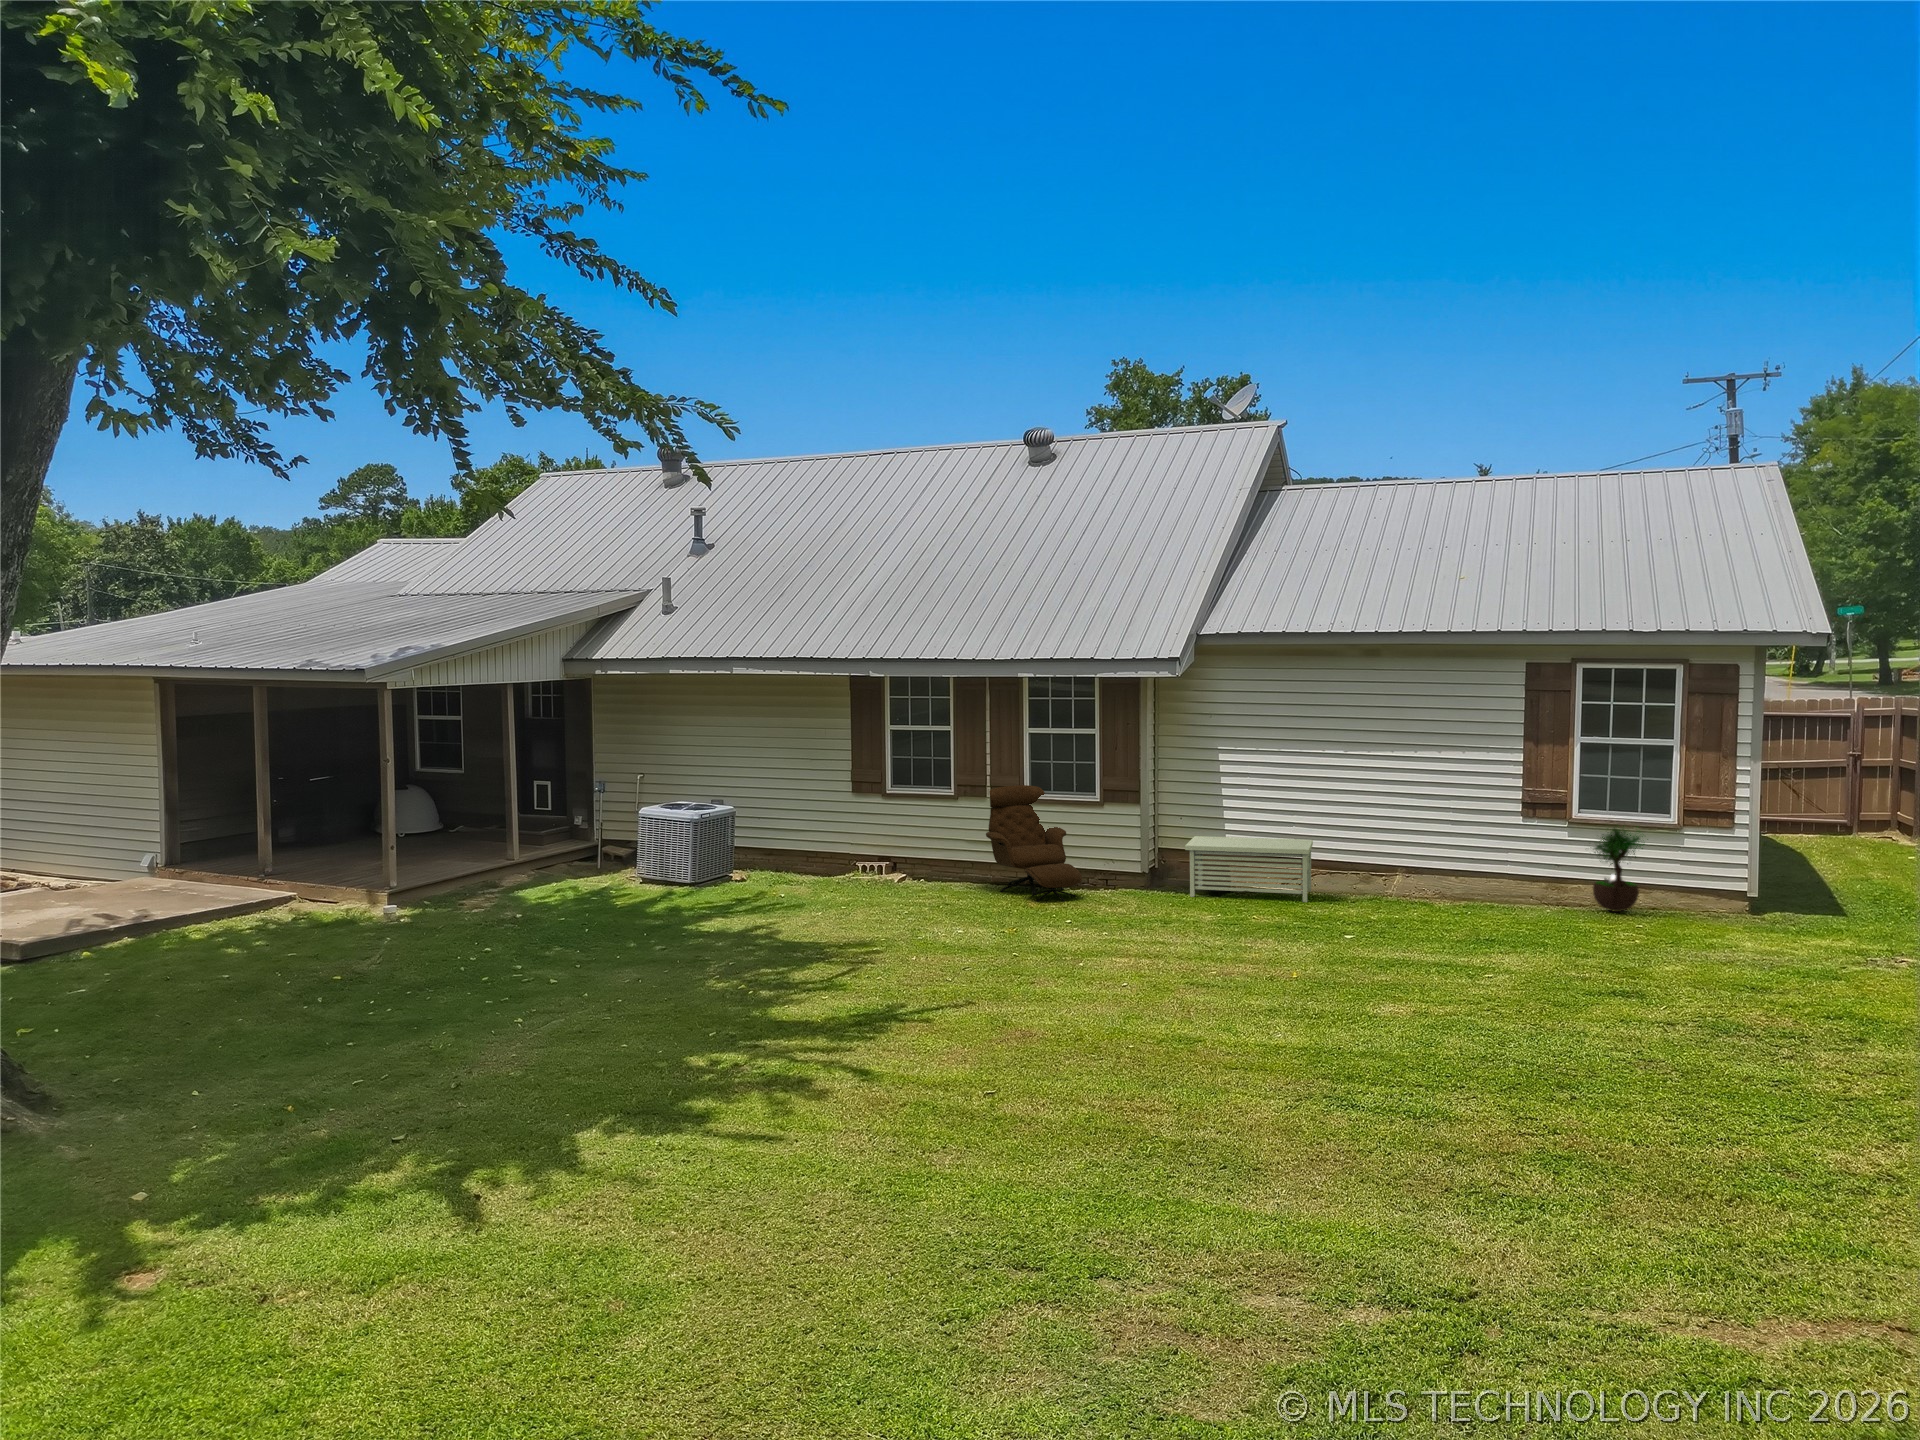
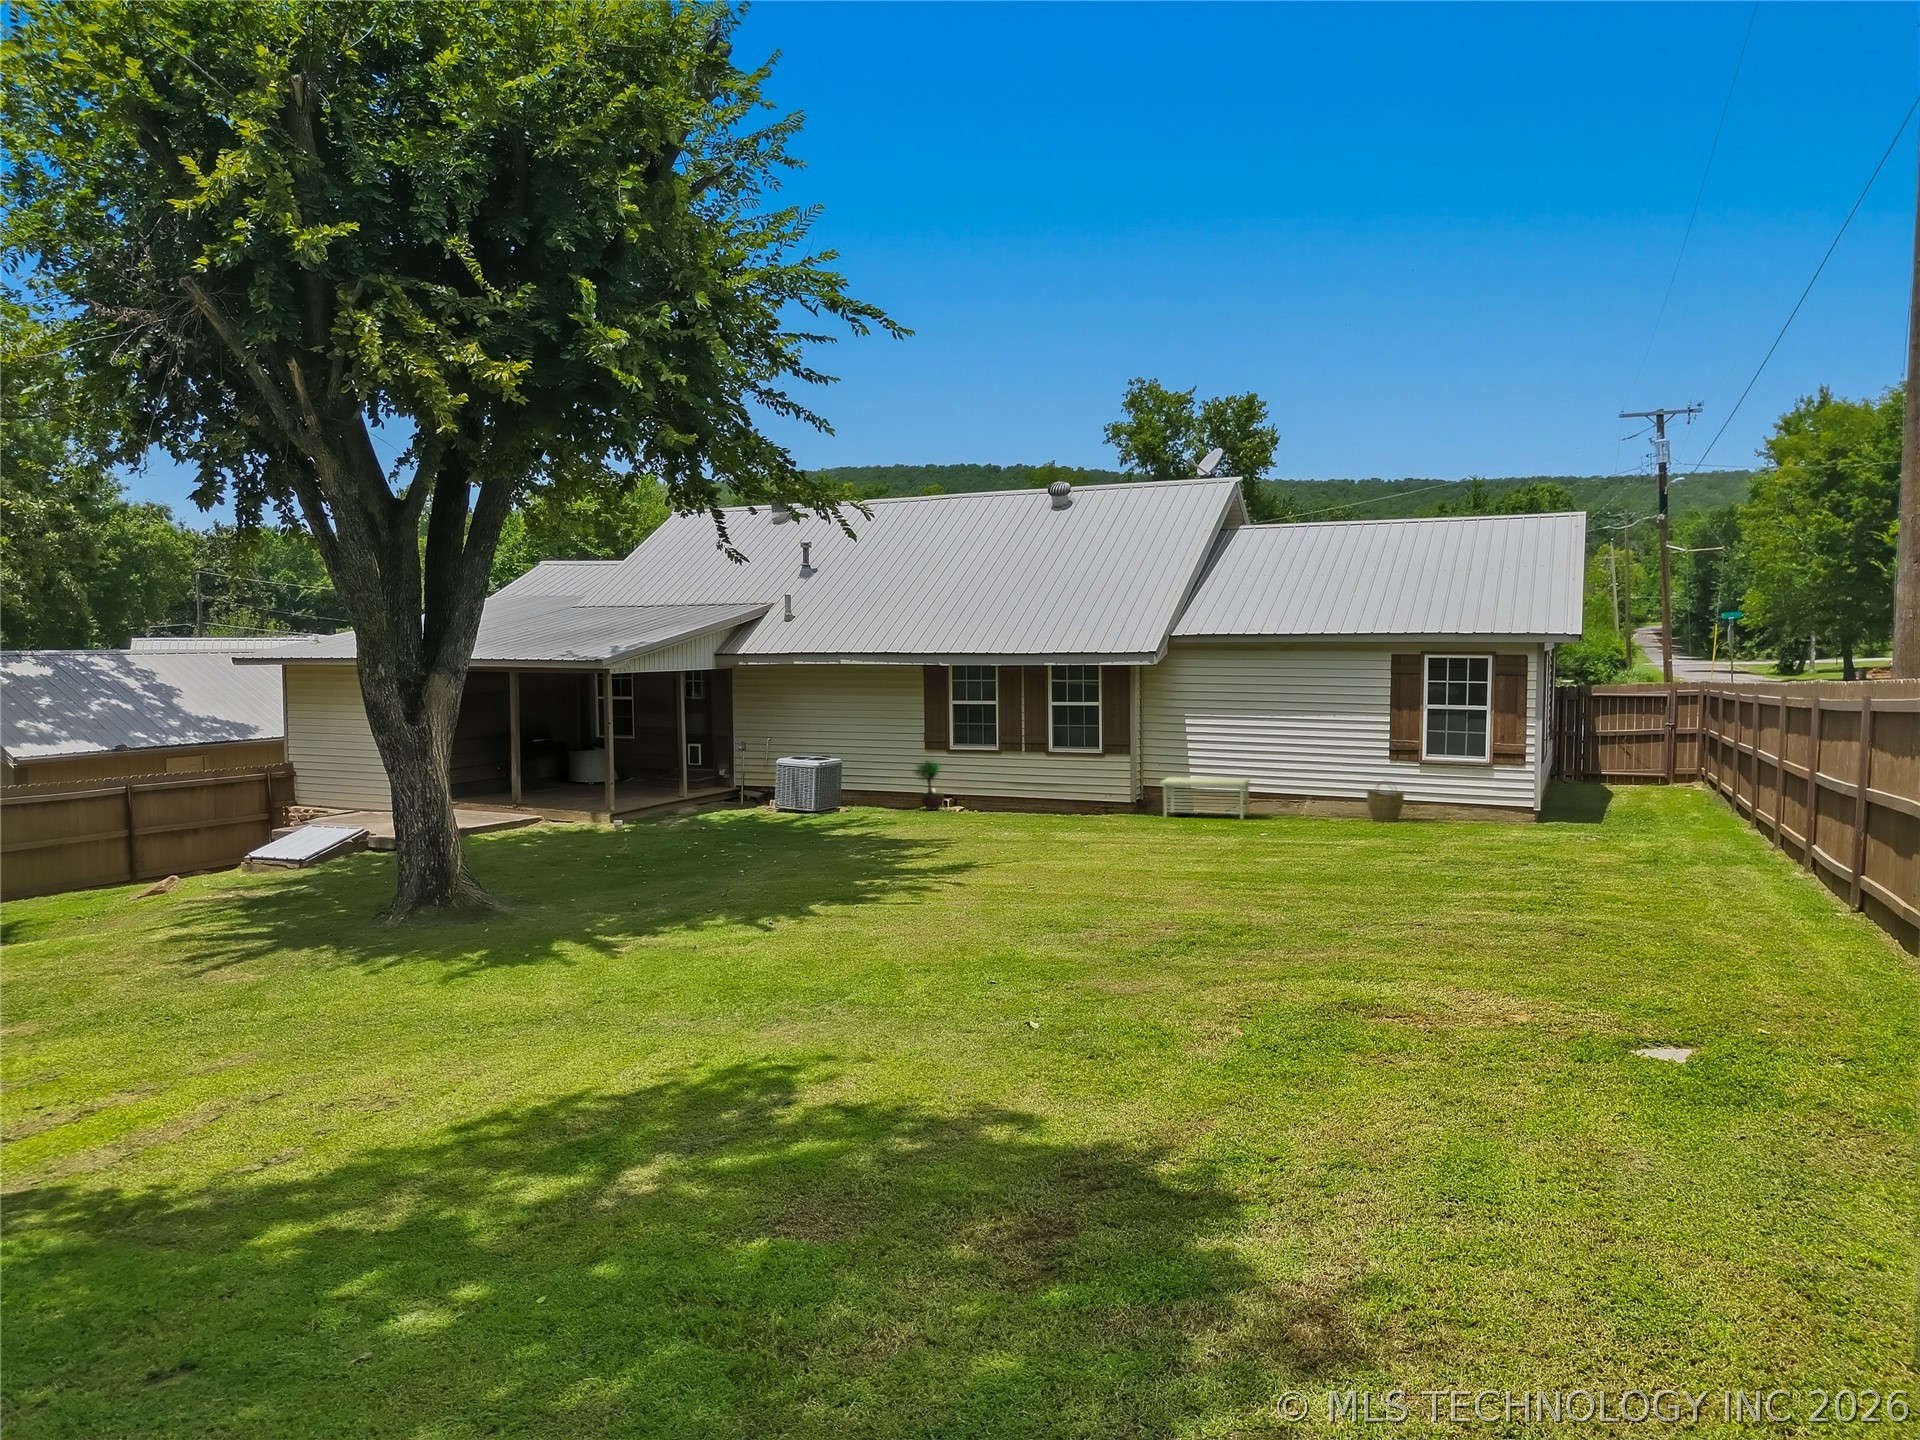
lounge chair: present [986,785,1082,902] -> none [1022,742,1089,820]
potted tree: present [1593,825,1648,912] -> present [915,761,945,810]
woven basket: none [1491,847,1547,909] -> present [1367,780,1404,822]

